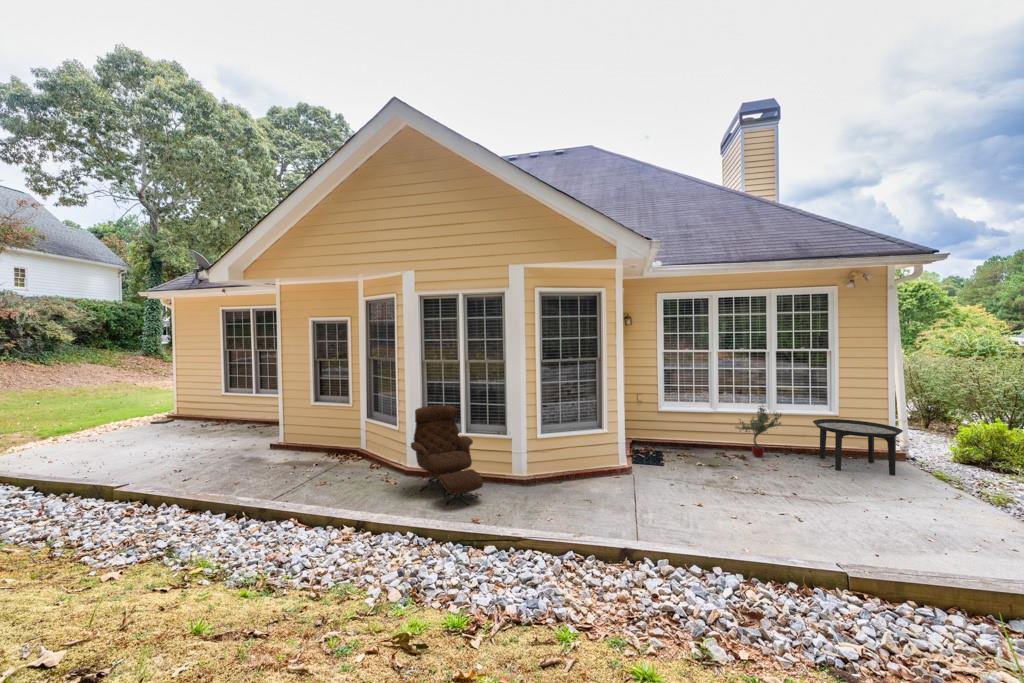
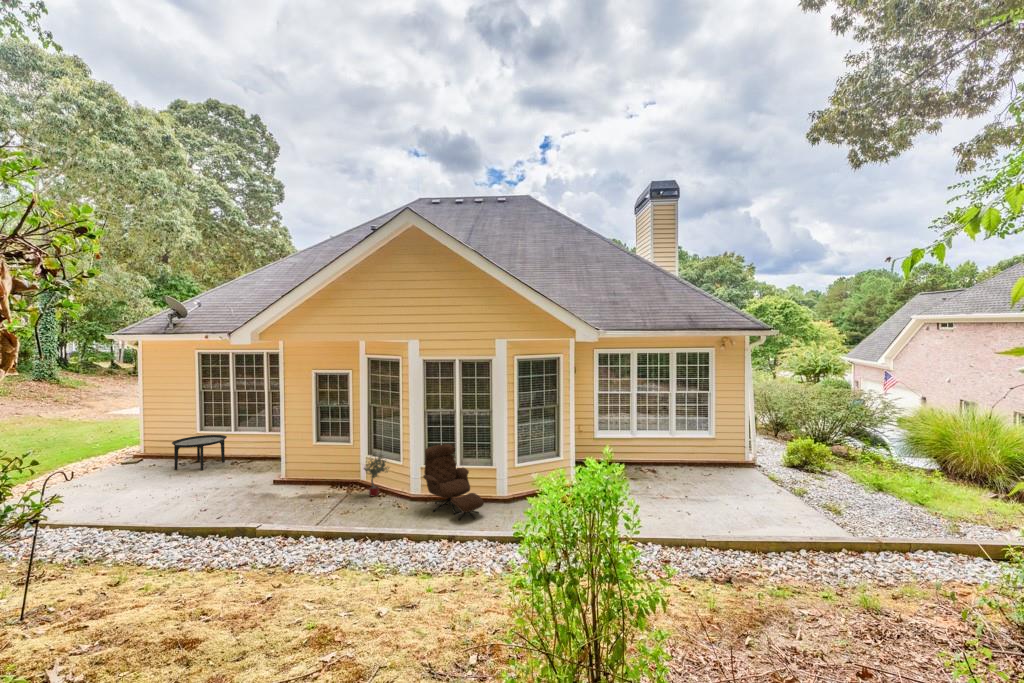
potted tree: present [736,405,781,457] -> present [364,452,389,497]
round table: present [813,419,903,475] -> present [172,435,227,470]

